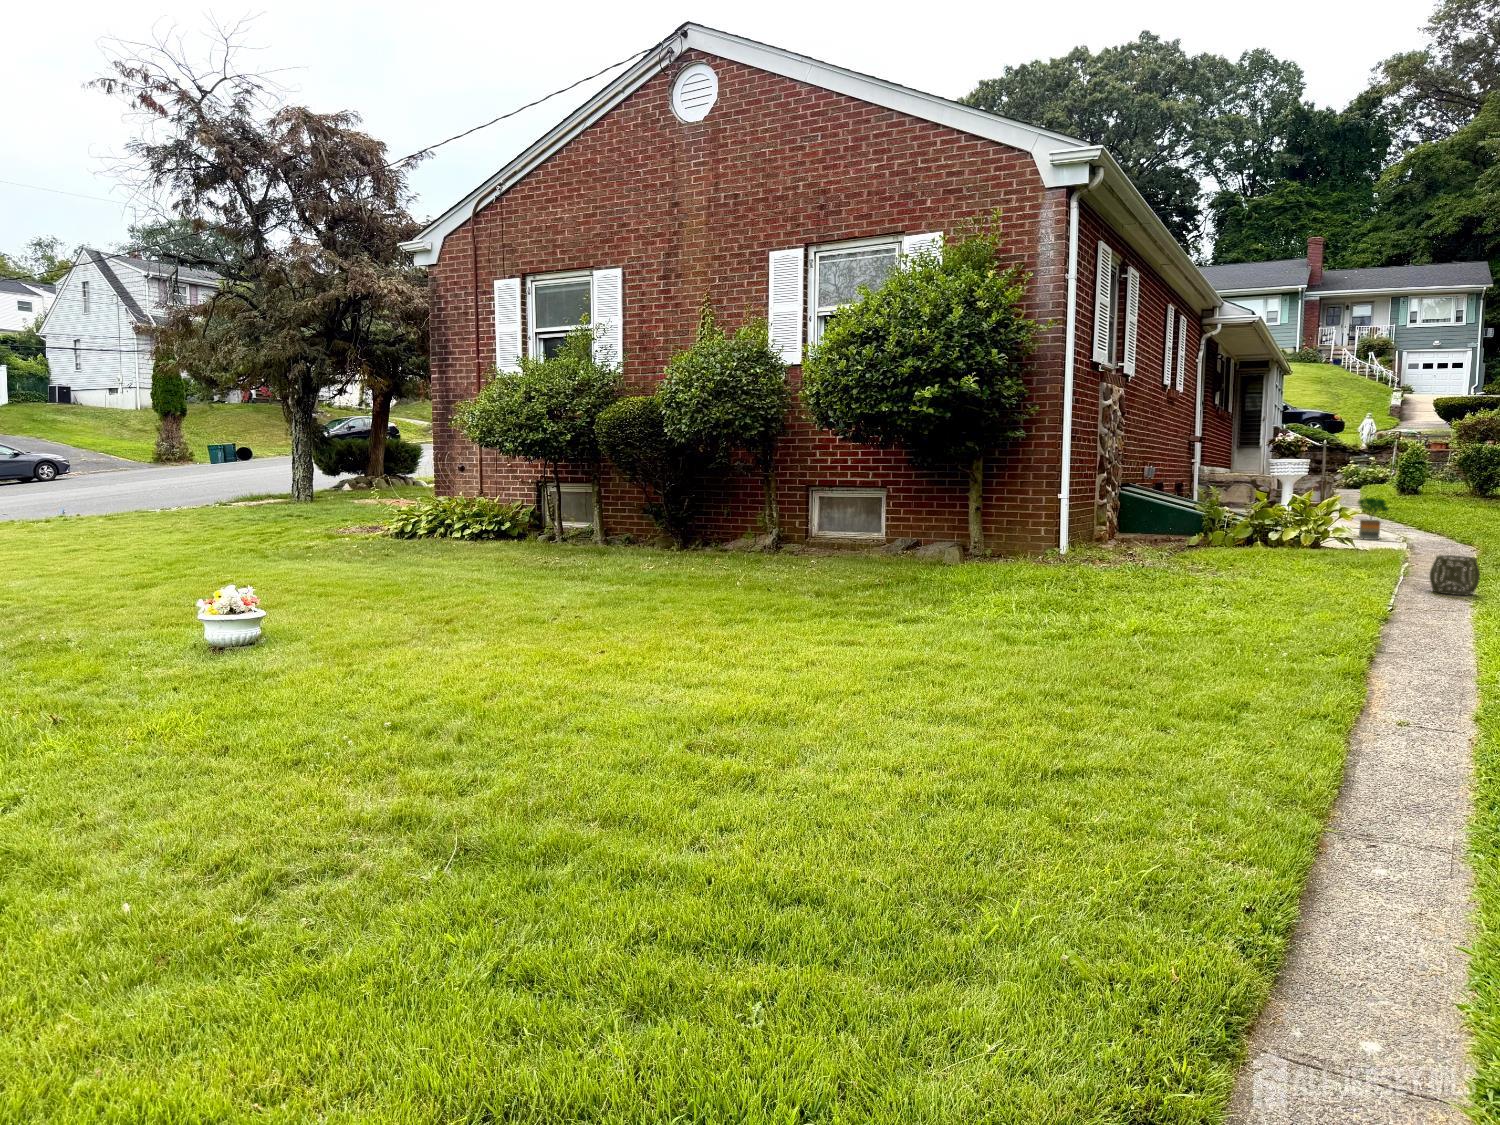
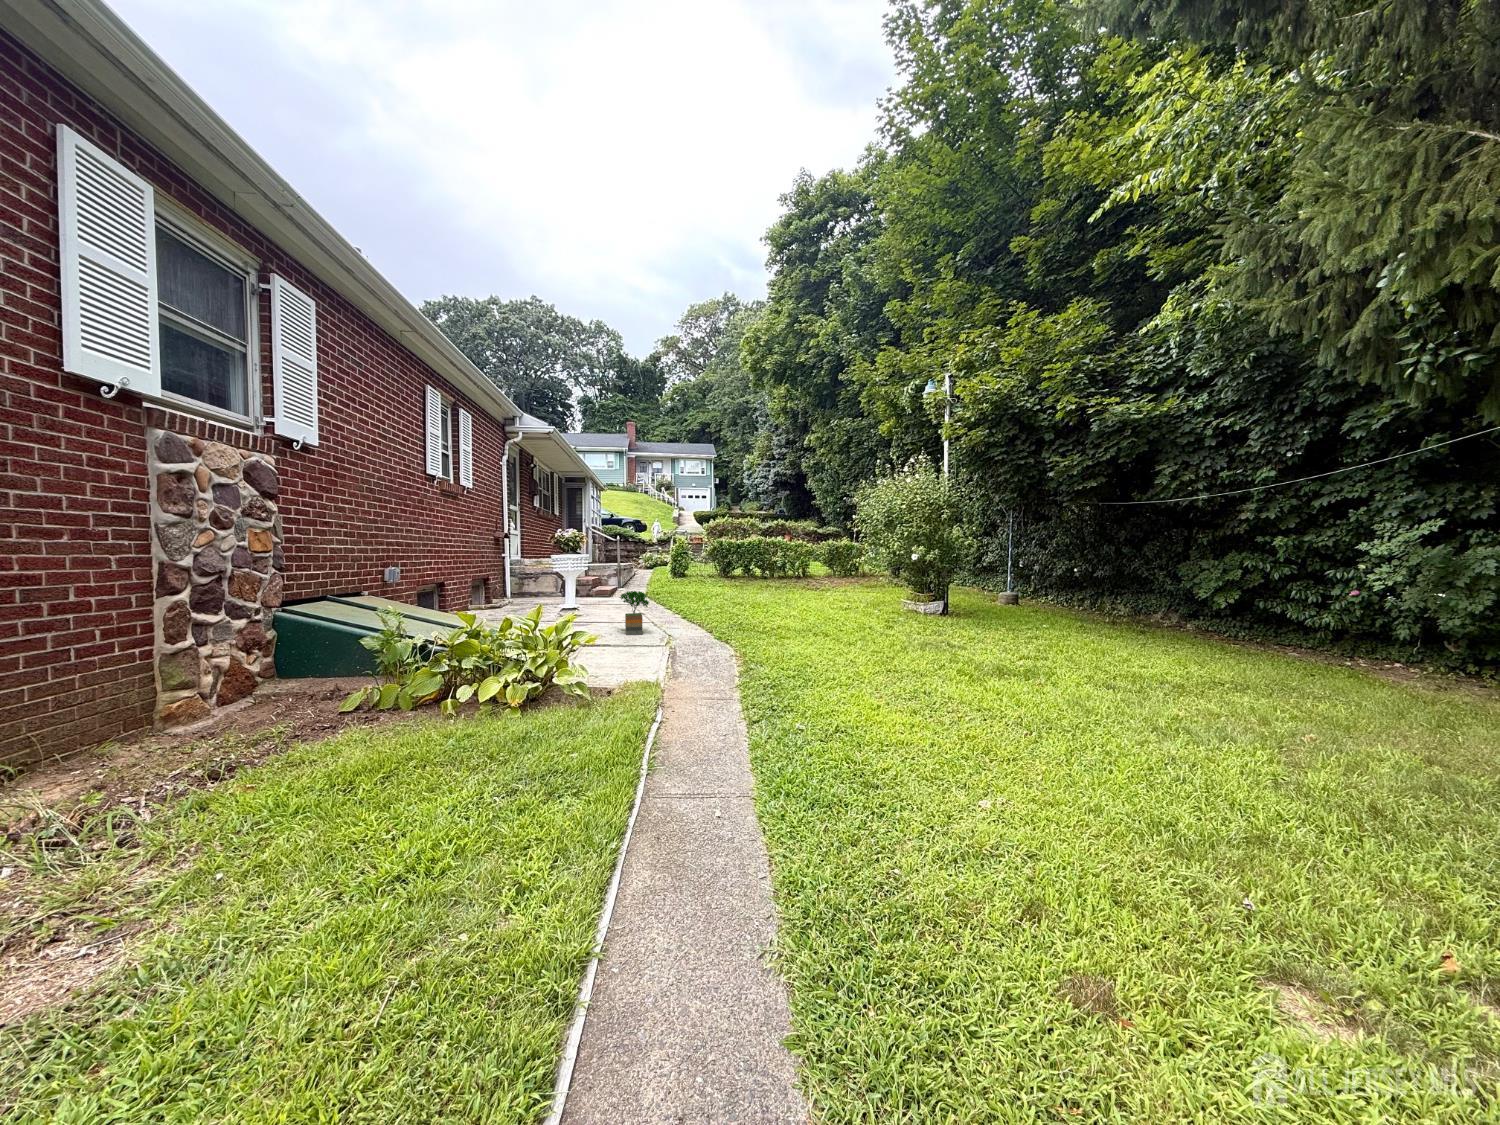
woven basket: present [1430,555,1480,595] -> none [667,719,741,804]

